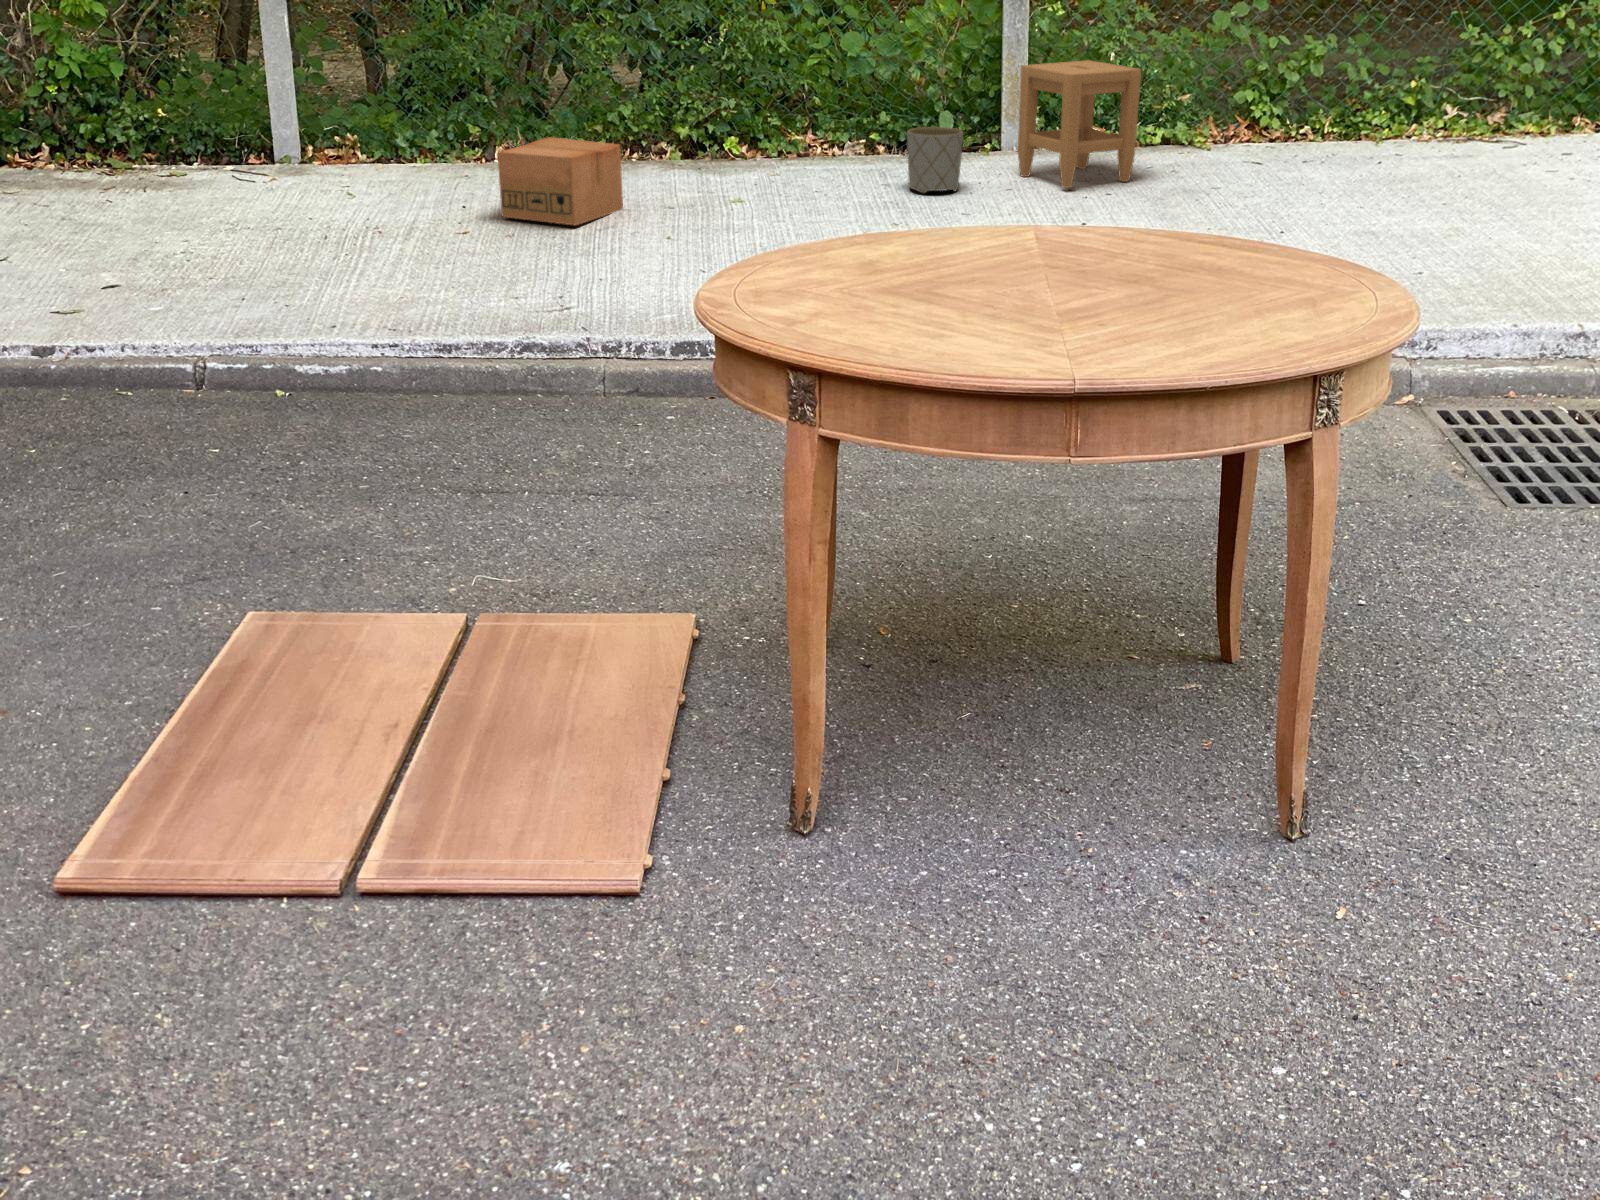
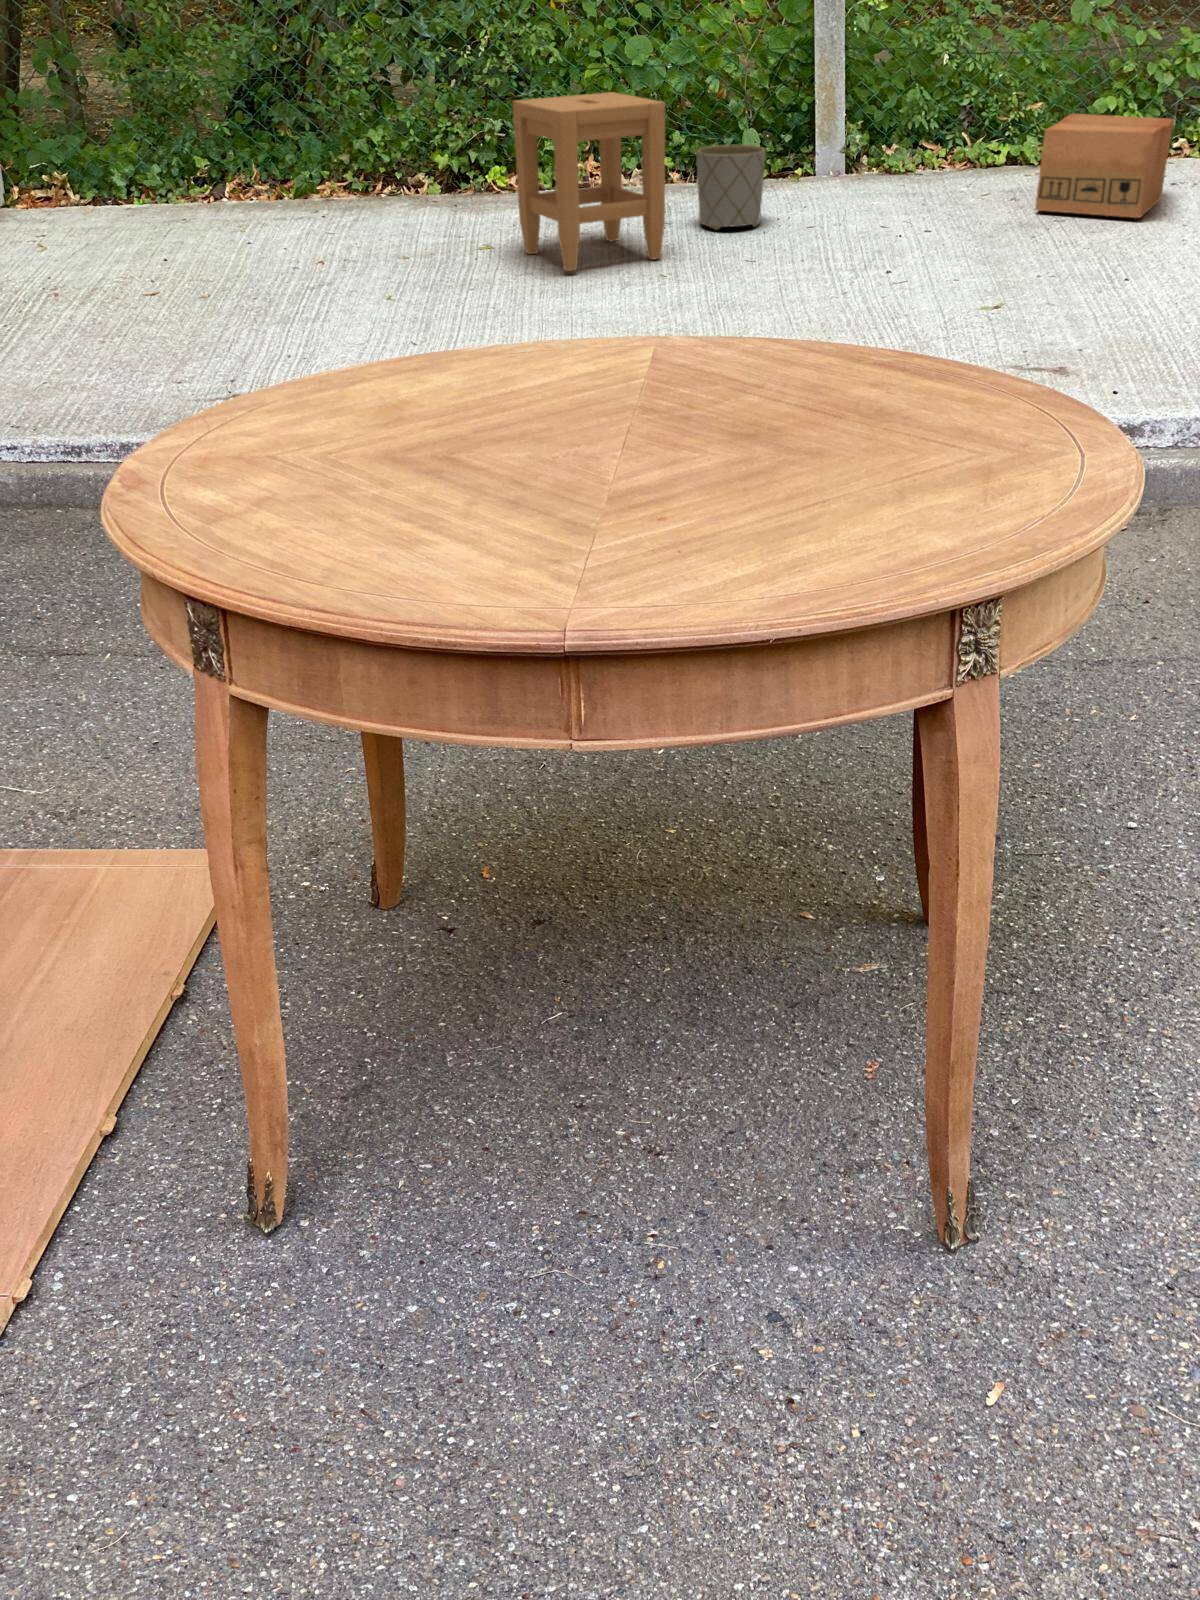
stool: present [1018,60,1141,188] -> present [513,92,665,271]
cardboard box: present [497,137,623,226] -> present [1035,114,1174,218]

